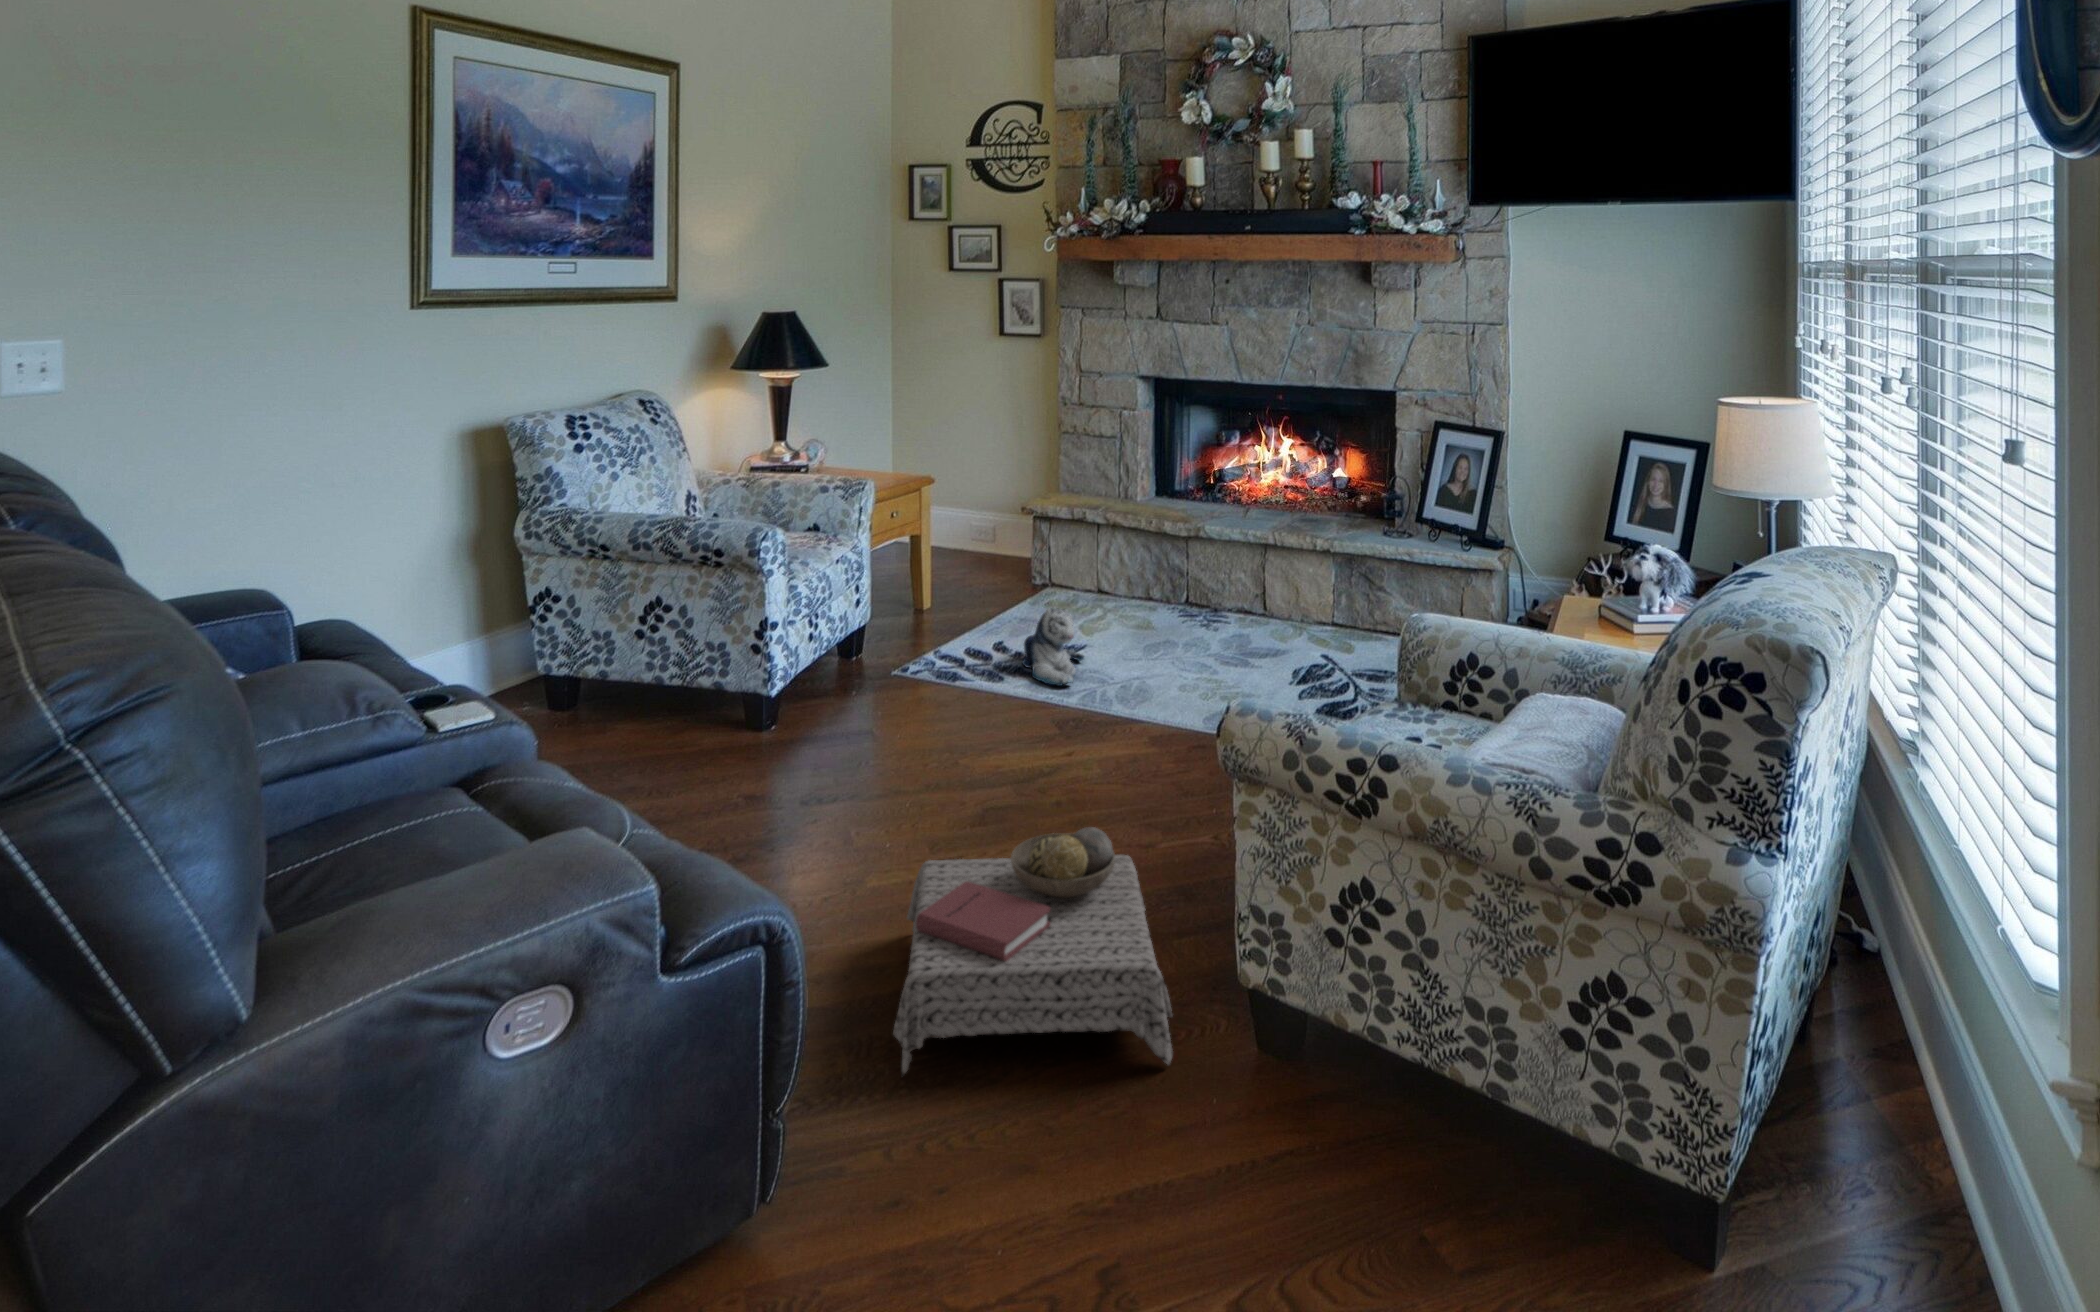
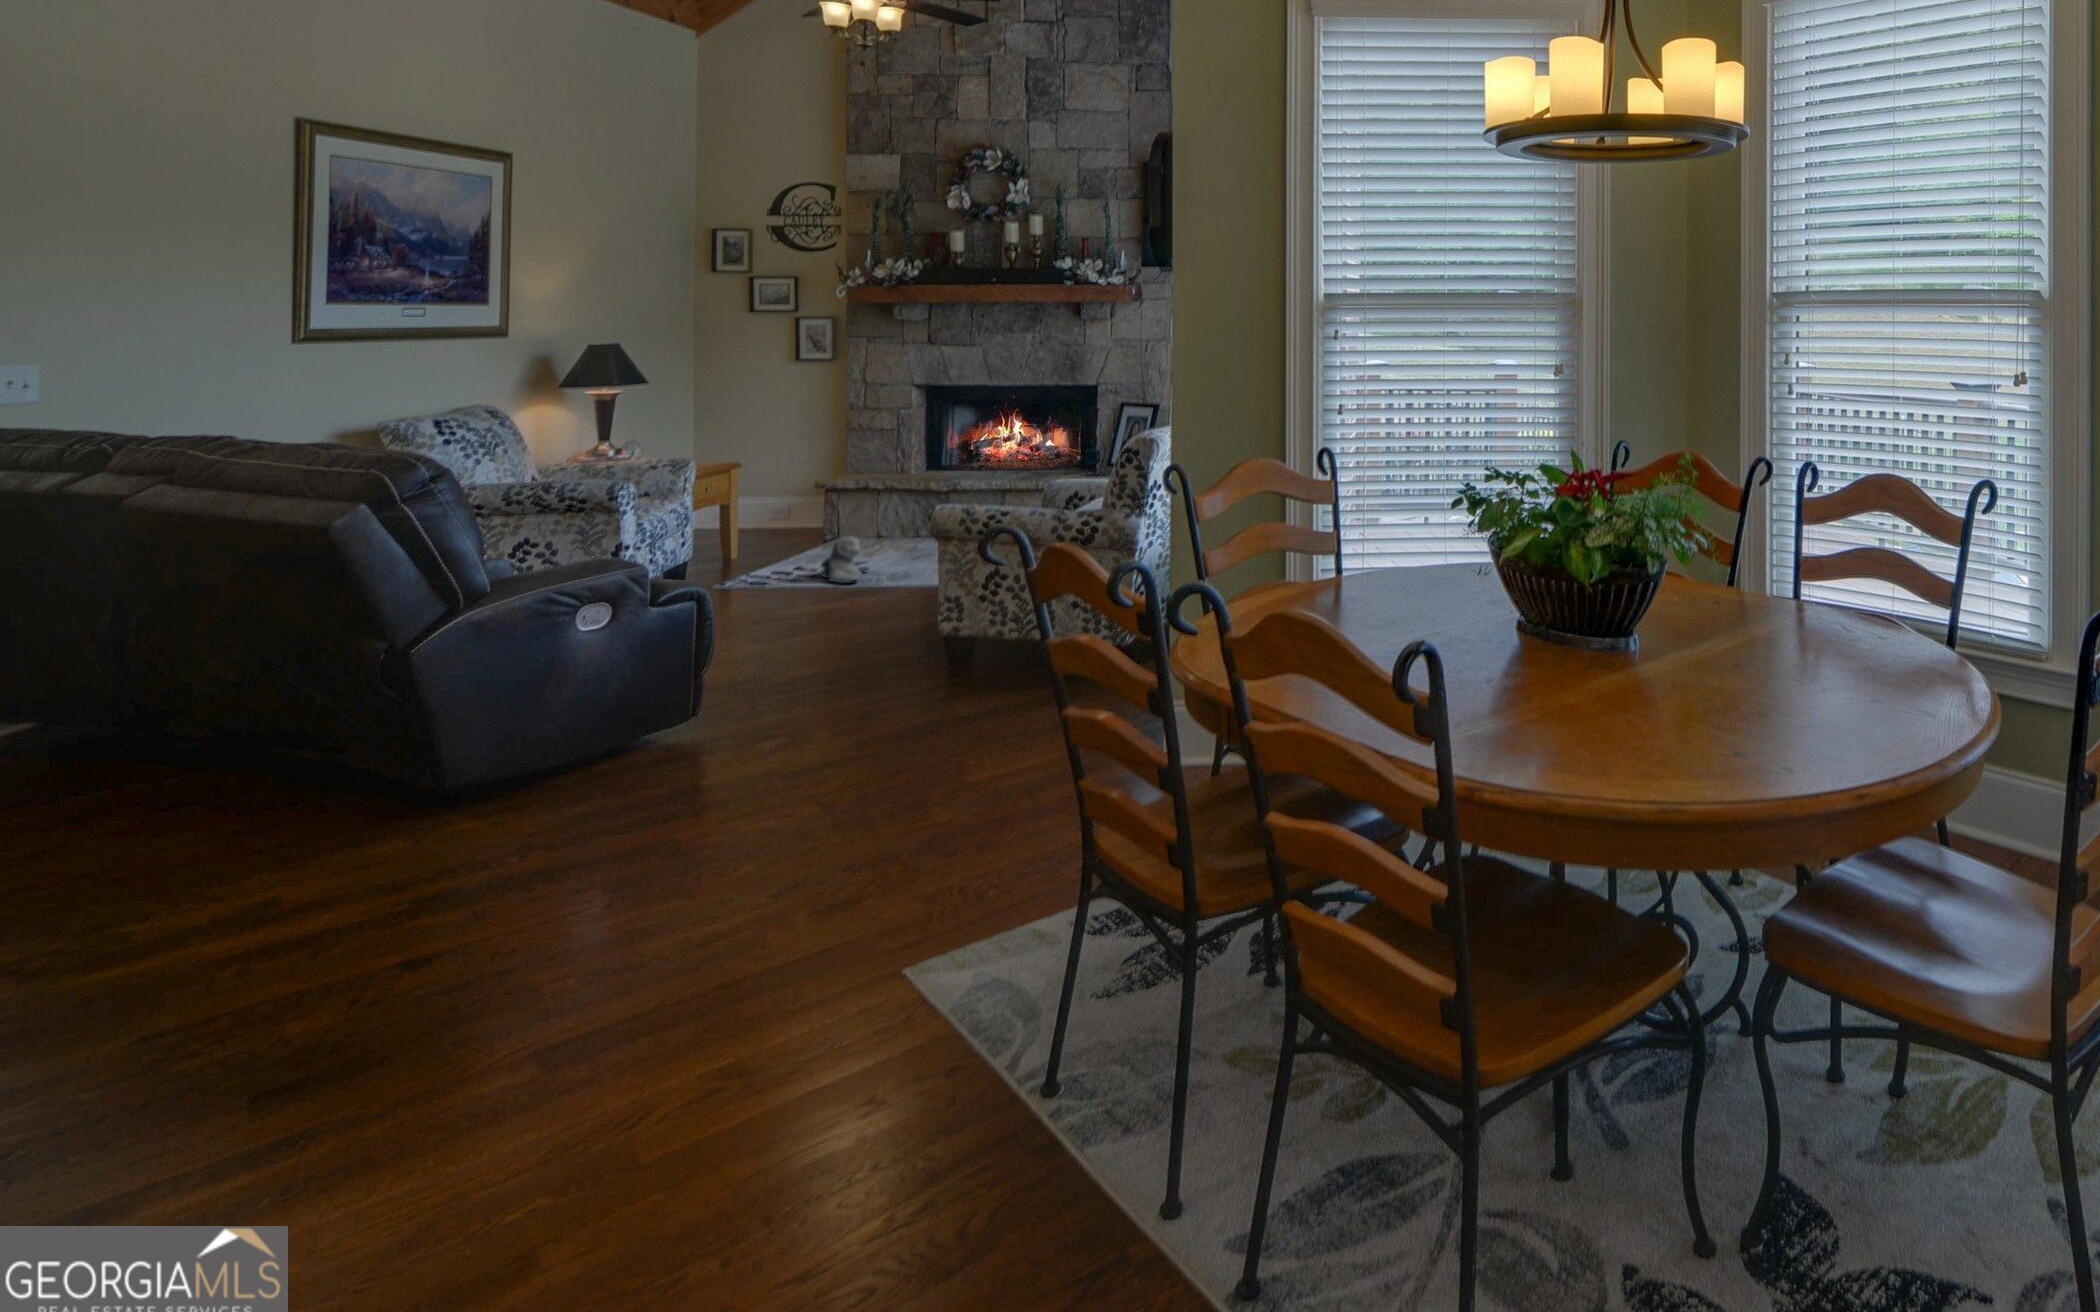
ottoman: present [893,827,1173,1075] -> none [747,598,902,708]

